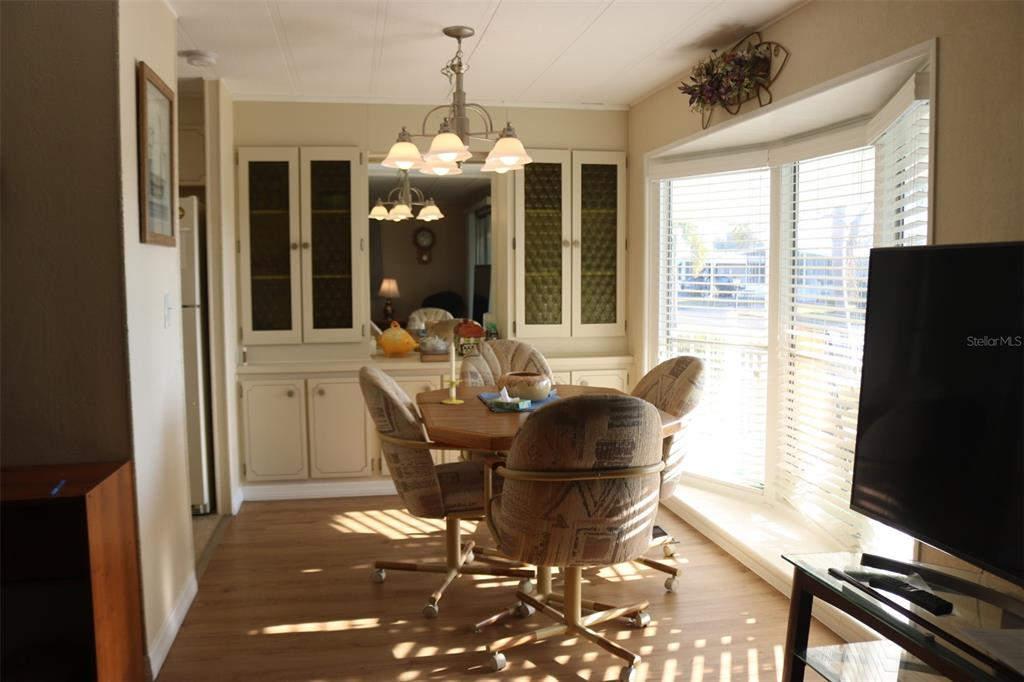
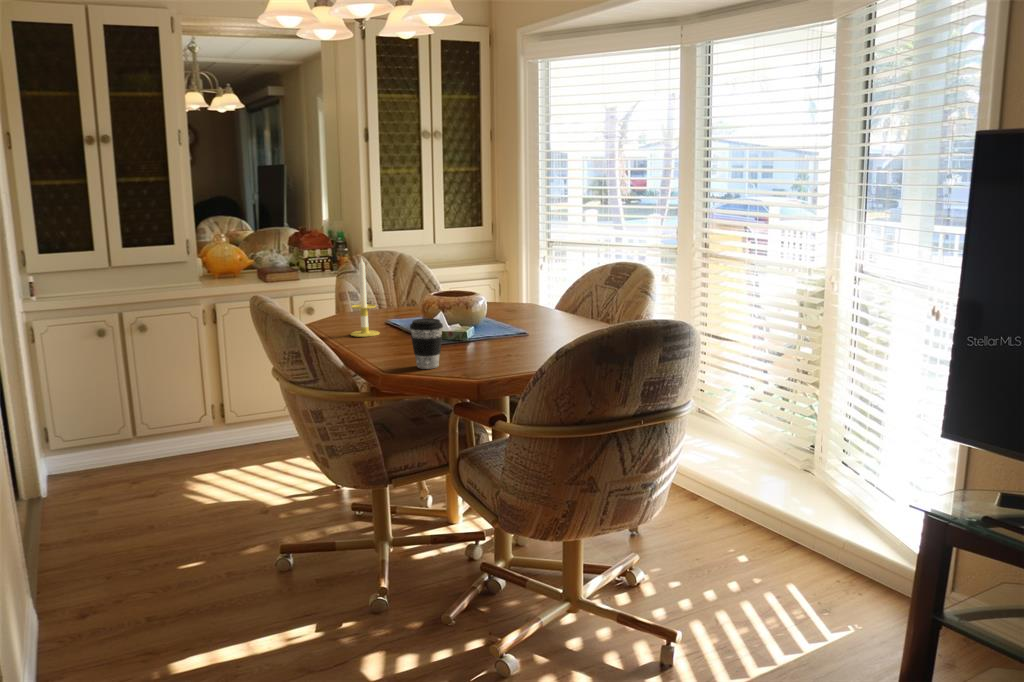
coffee cup: none [456,389,481,426] -> present [410,318,443,369]

